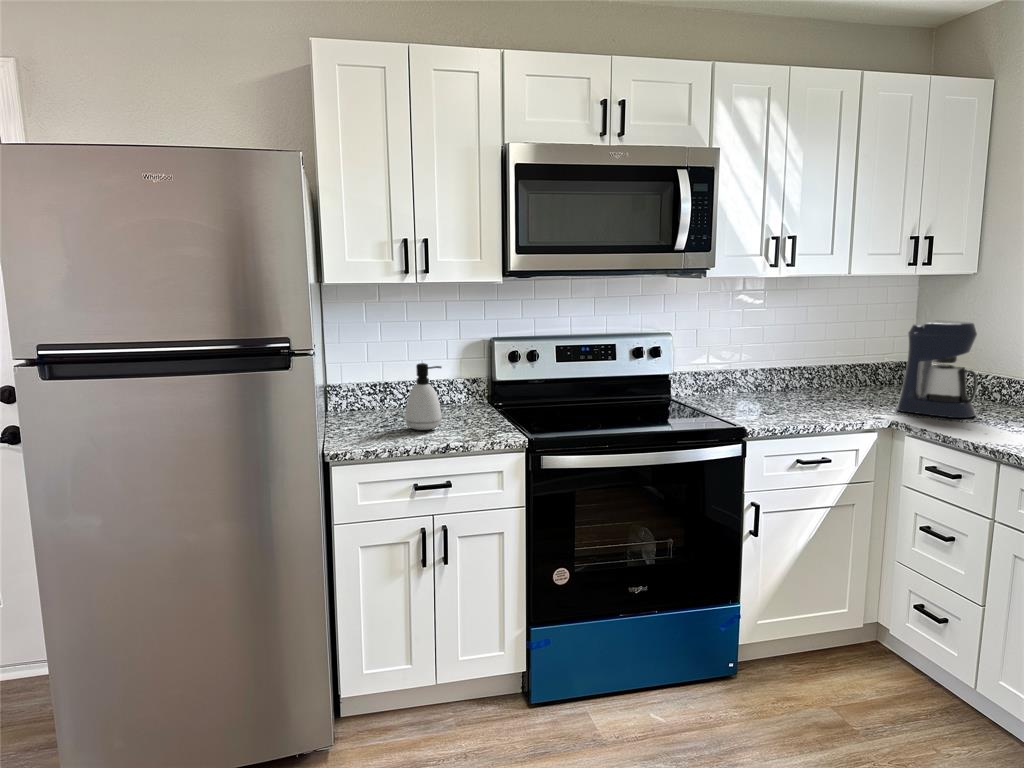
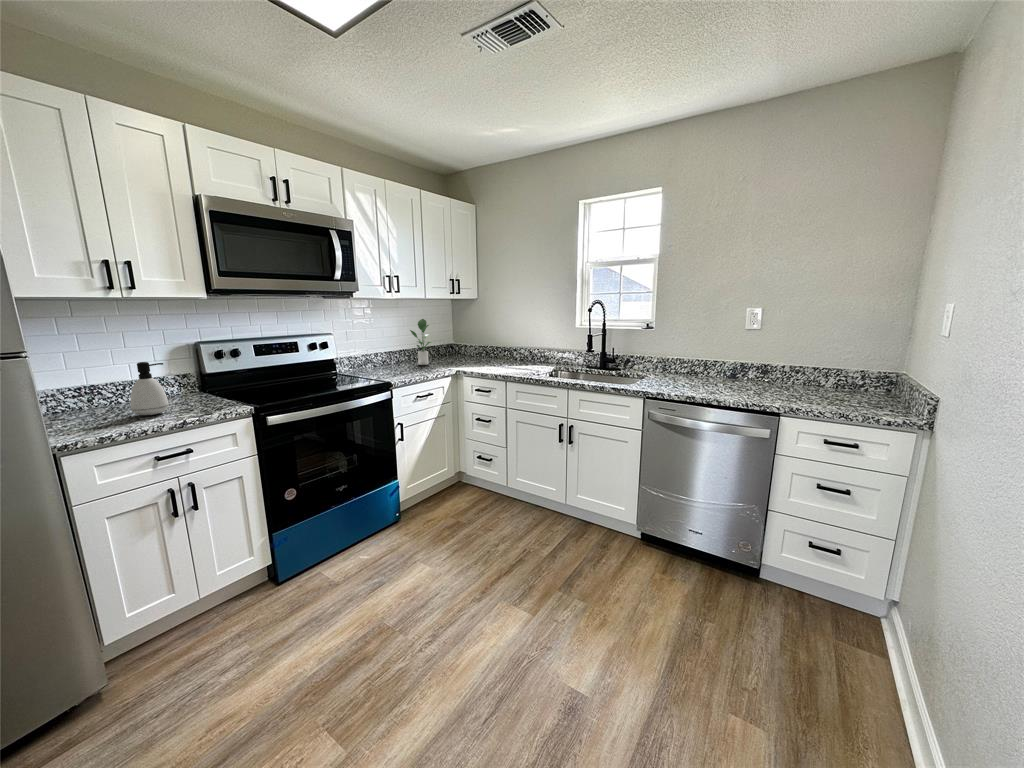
potted plant: none [811,313,855,401] -> present [410,319,431,365]
coffee maker: present [897,320,977,418] -> none [456,320,488,366]

